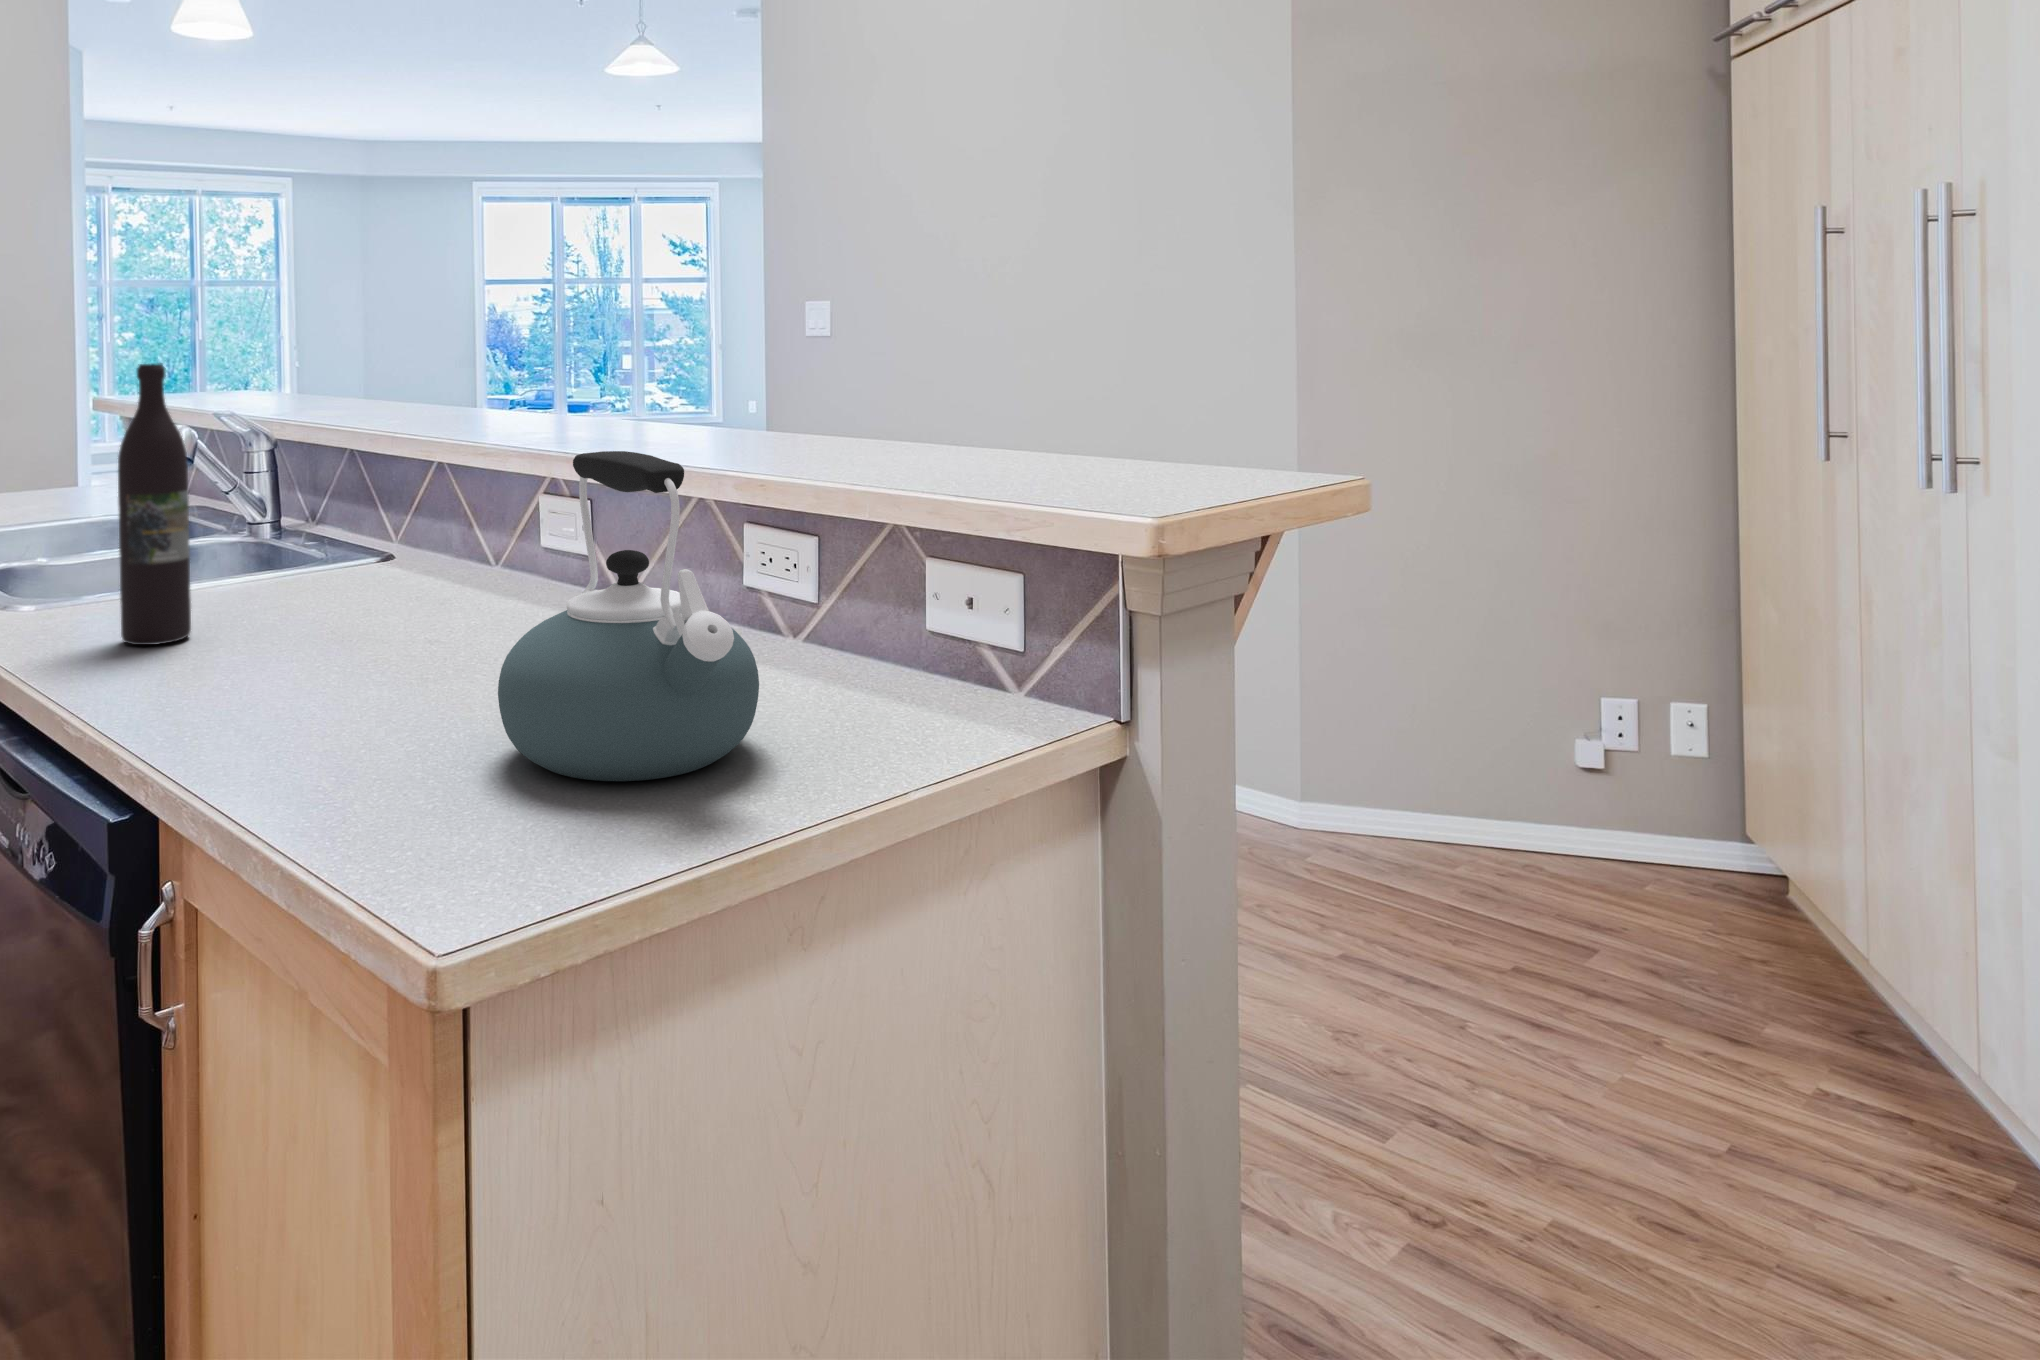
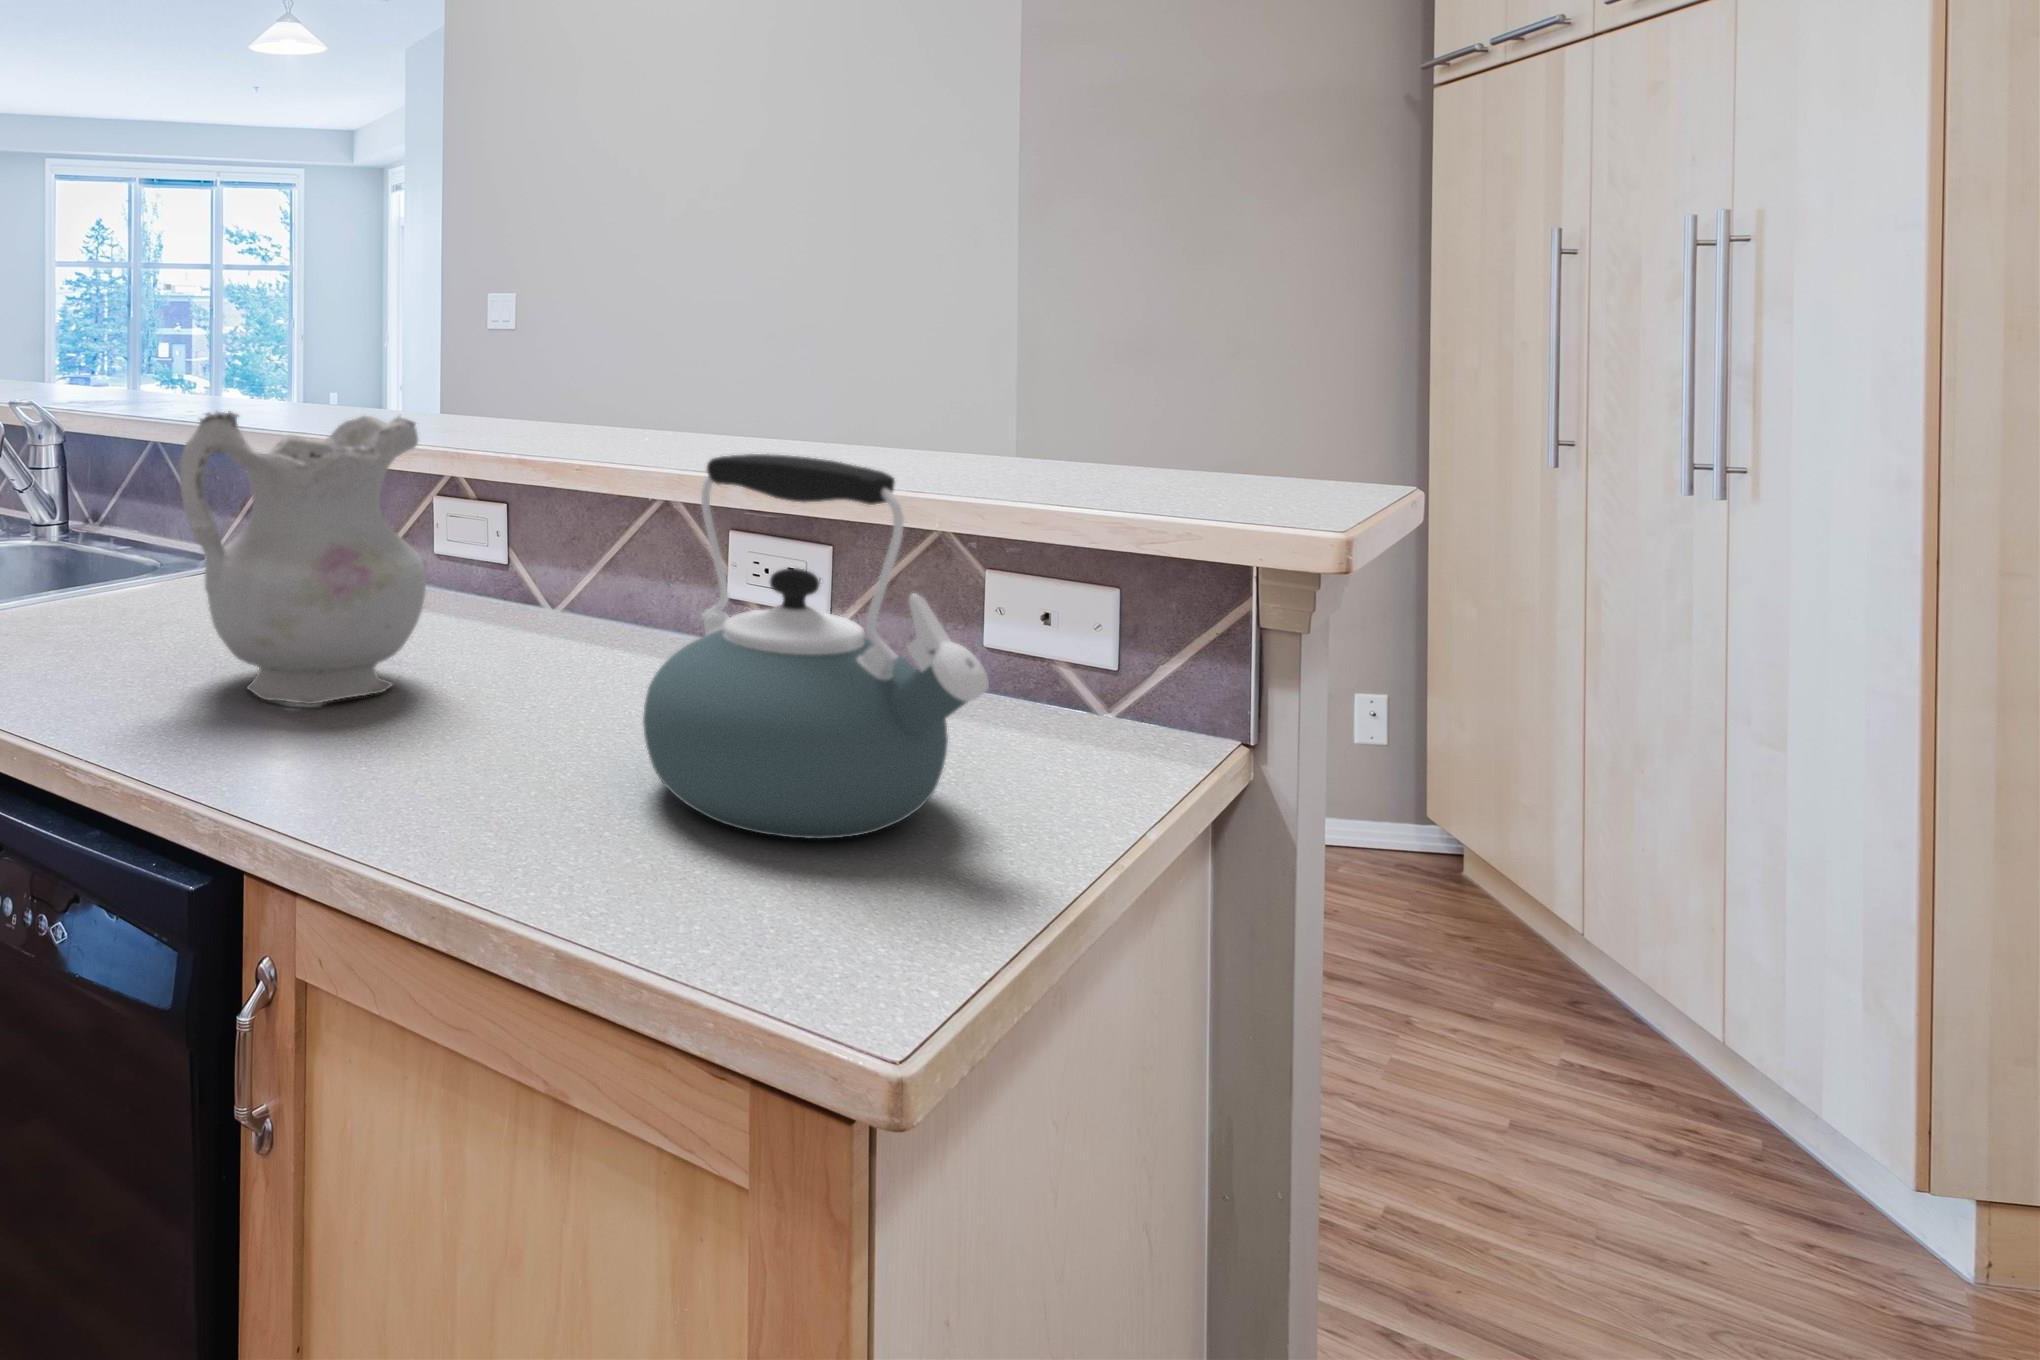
wine bottle: present [118,363,191,645] -> none [22,340,102,670]
ceramic pitcher: none [210,421,438,674] -> present [180,411,426,704]

